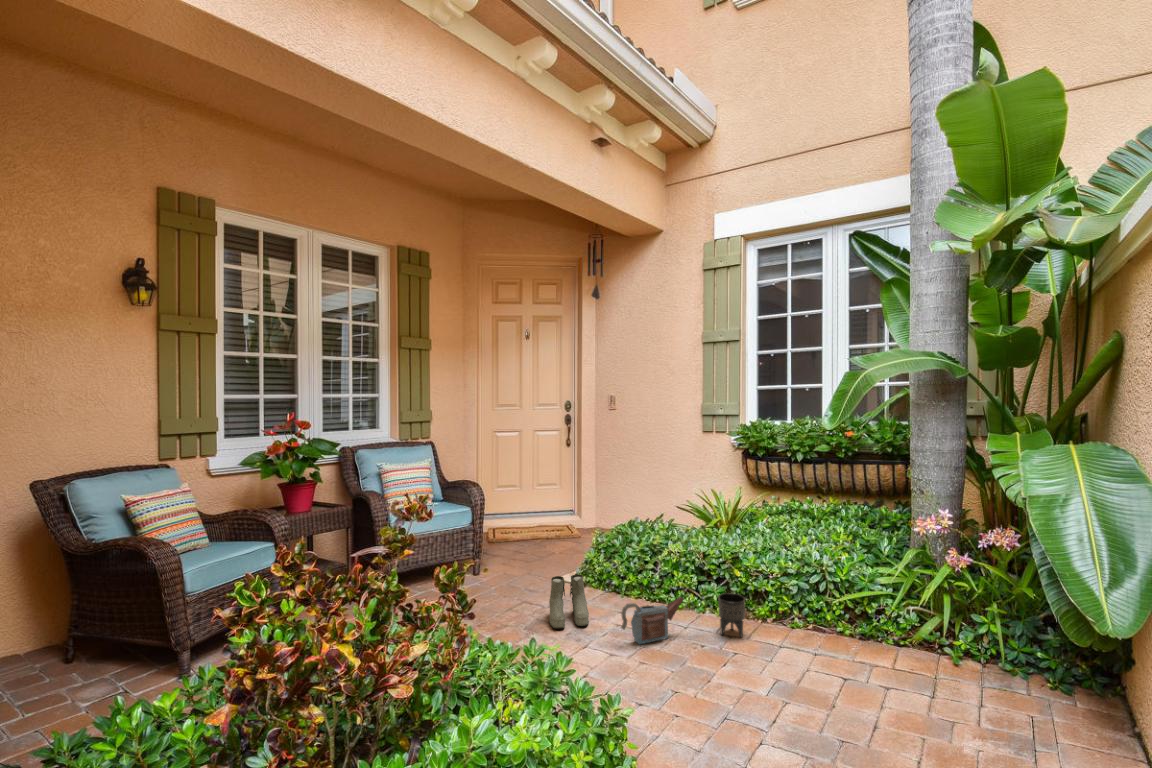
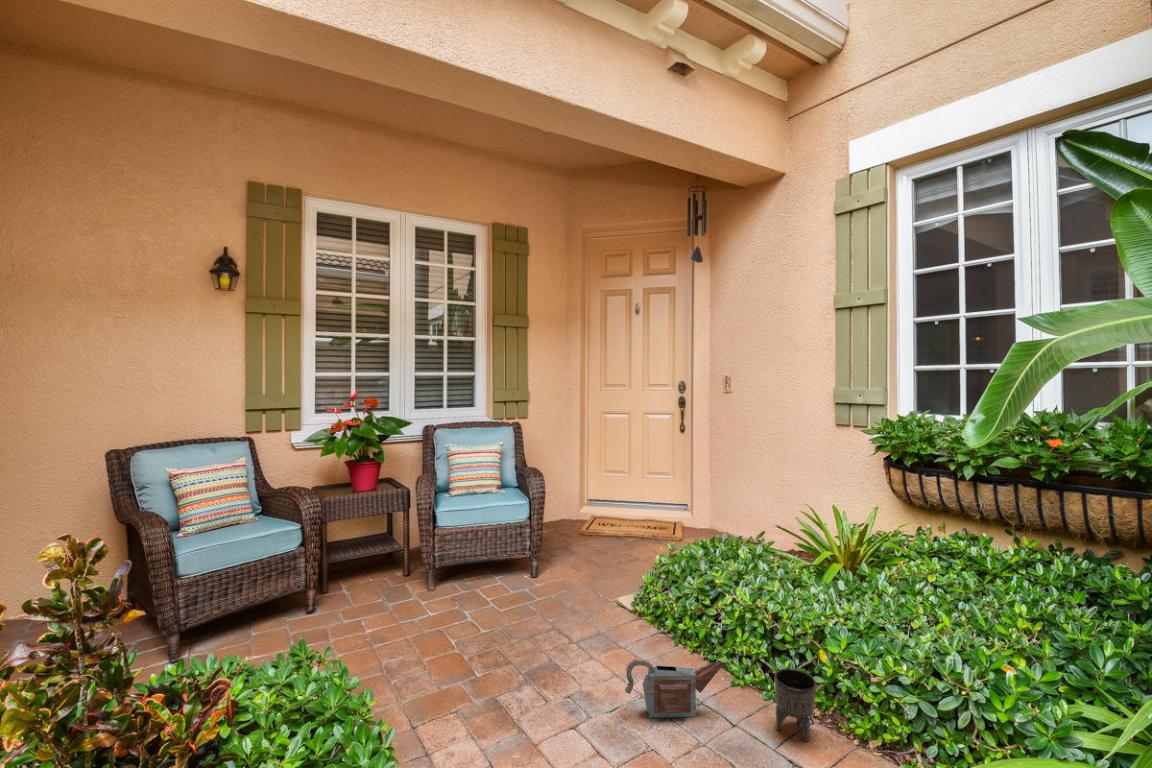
boots: present [549,574,589,629] -> none [562,599,615,670]

